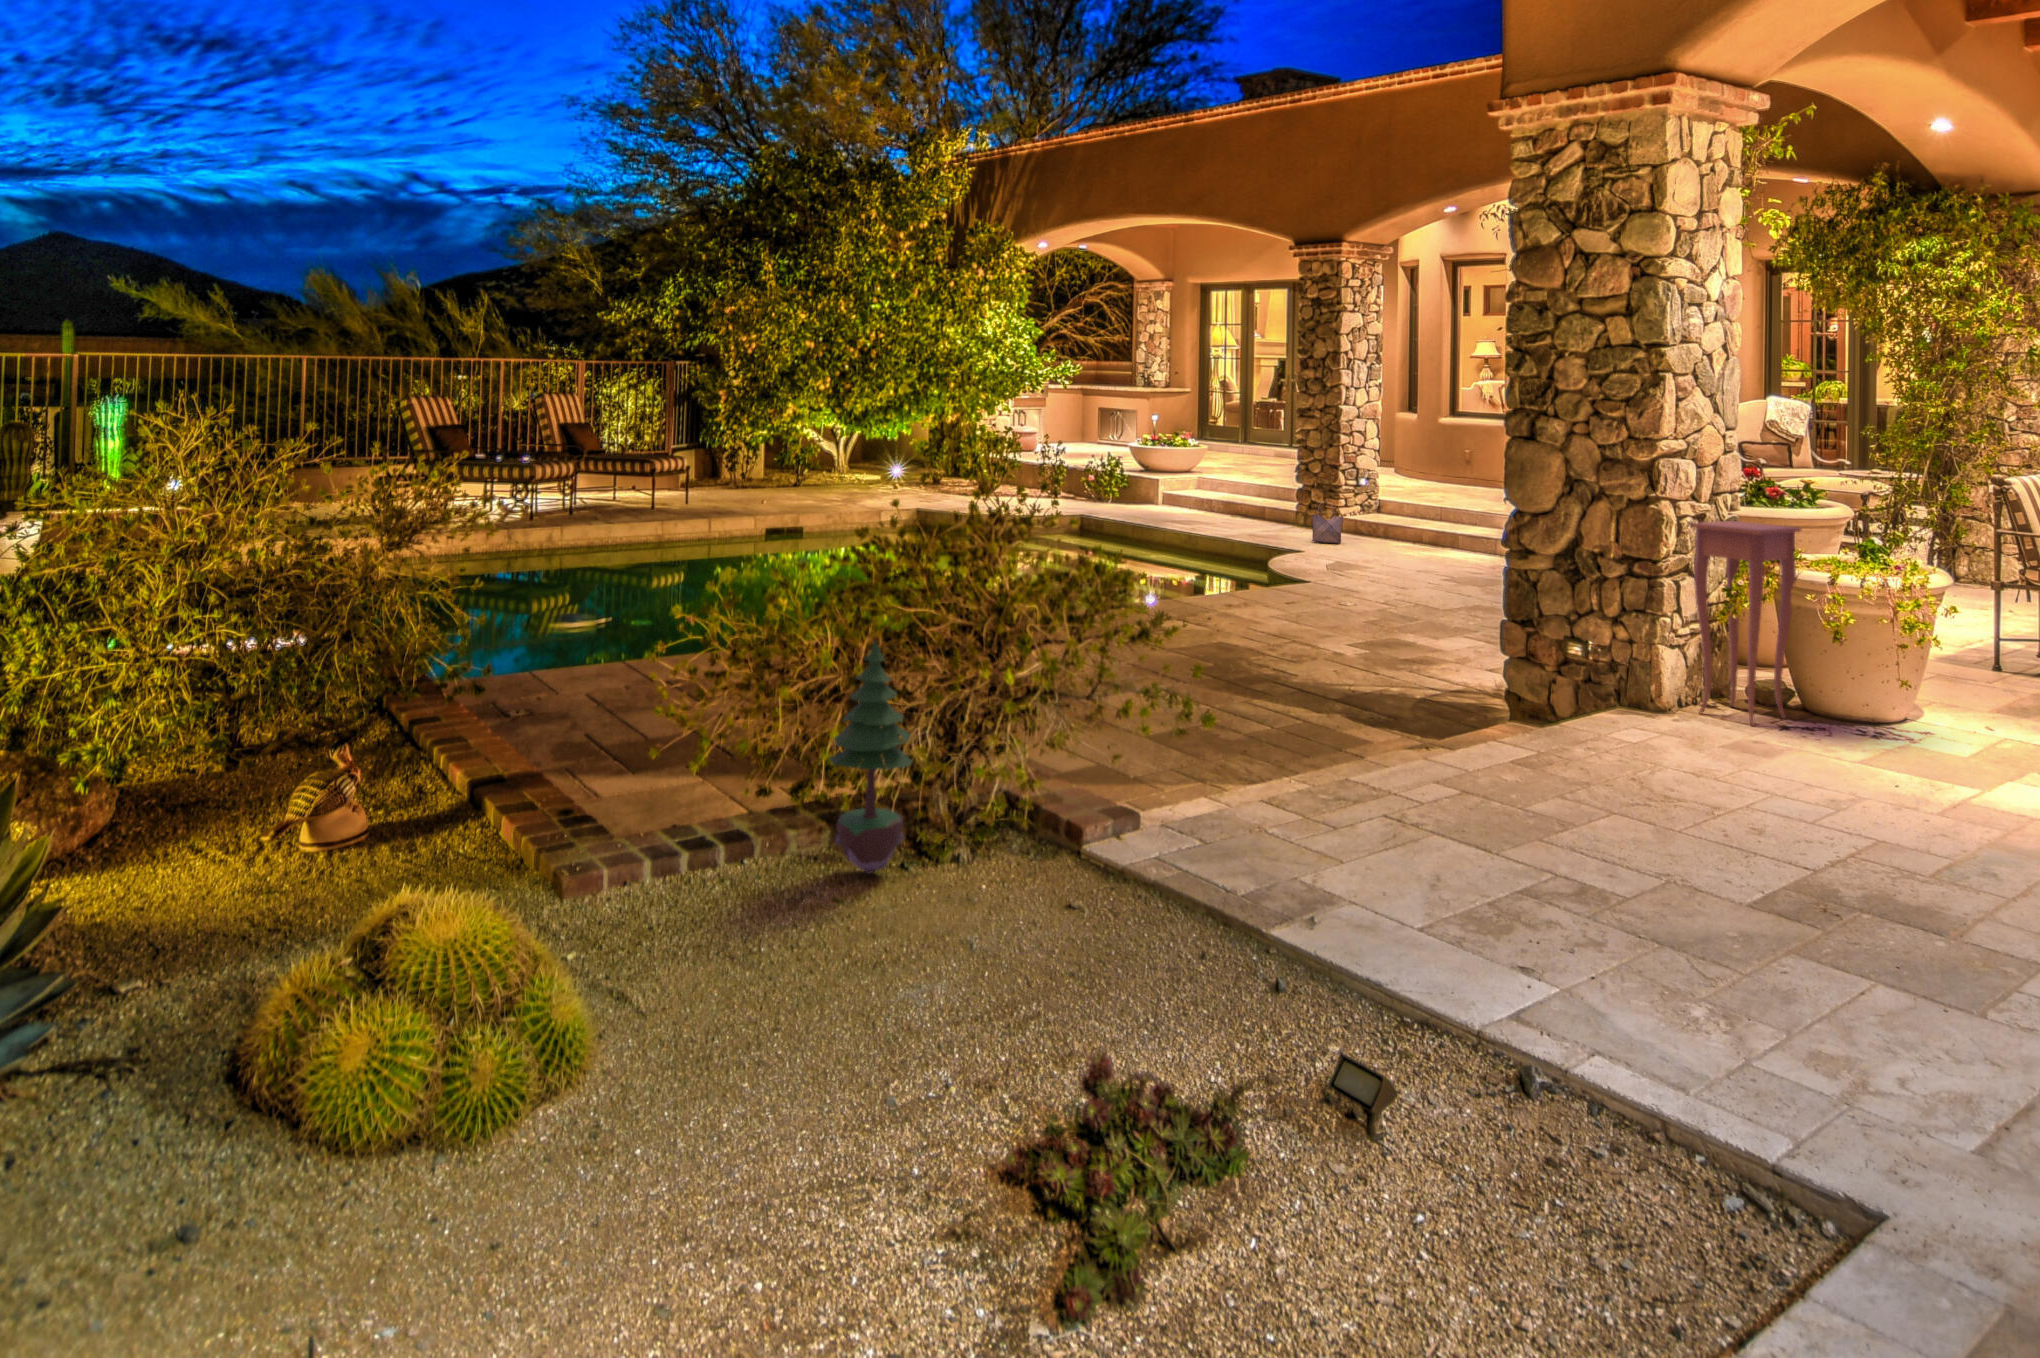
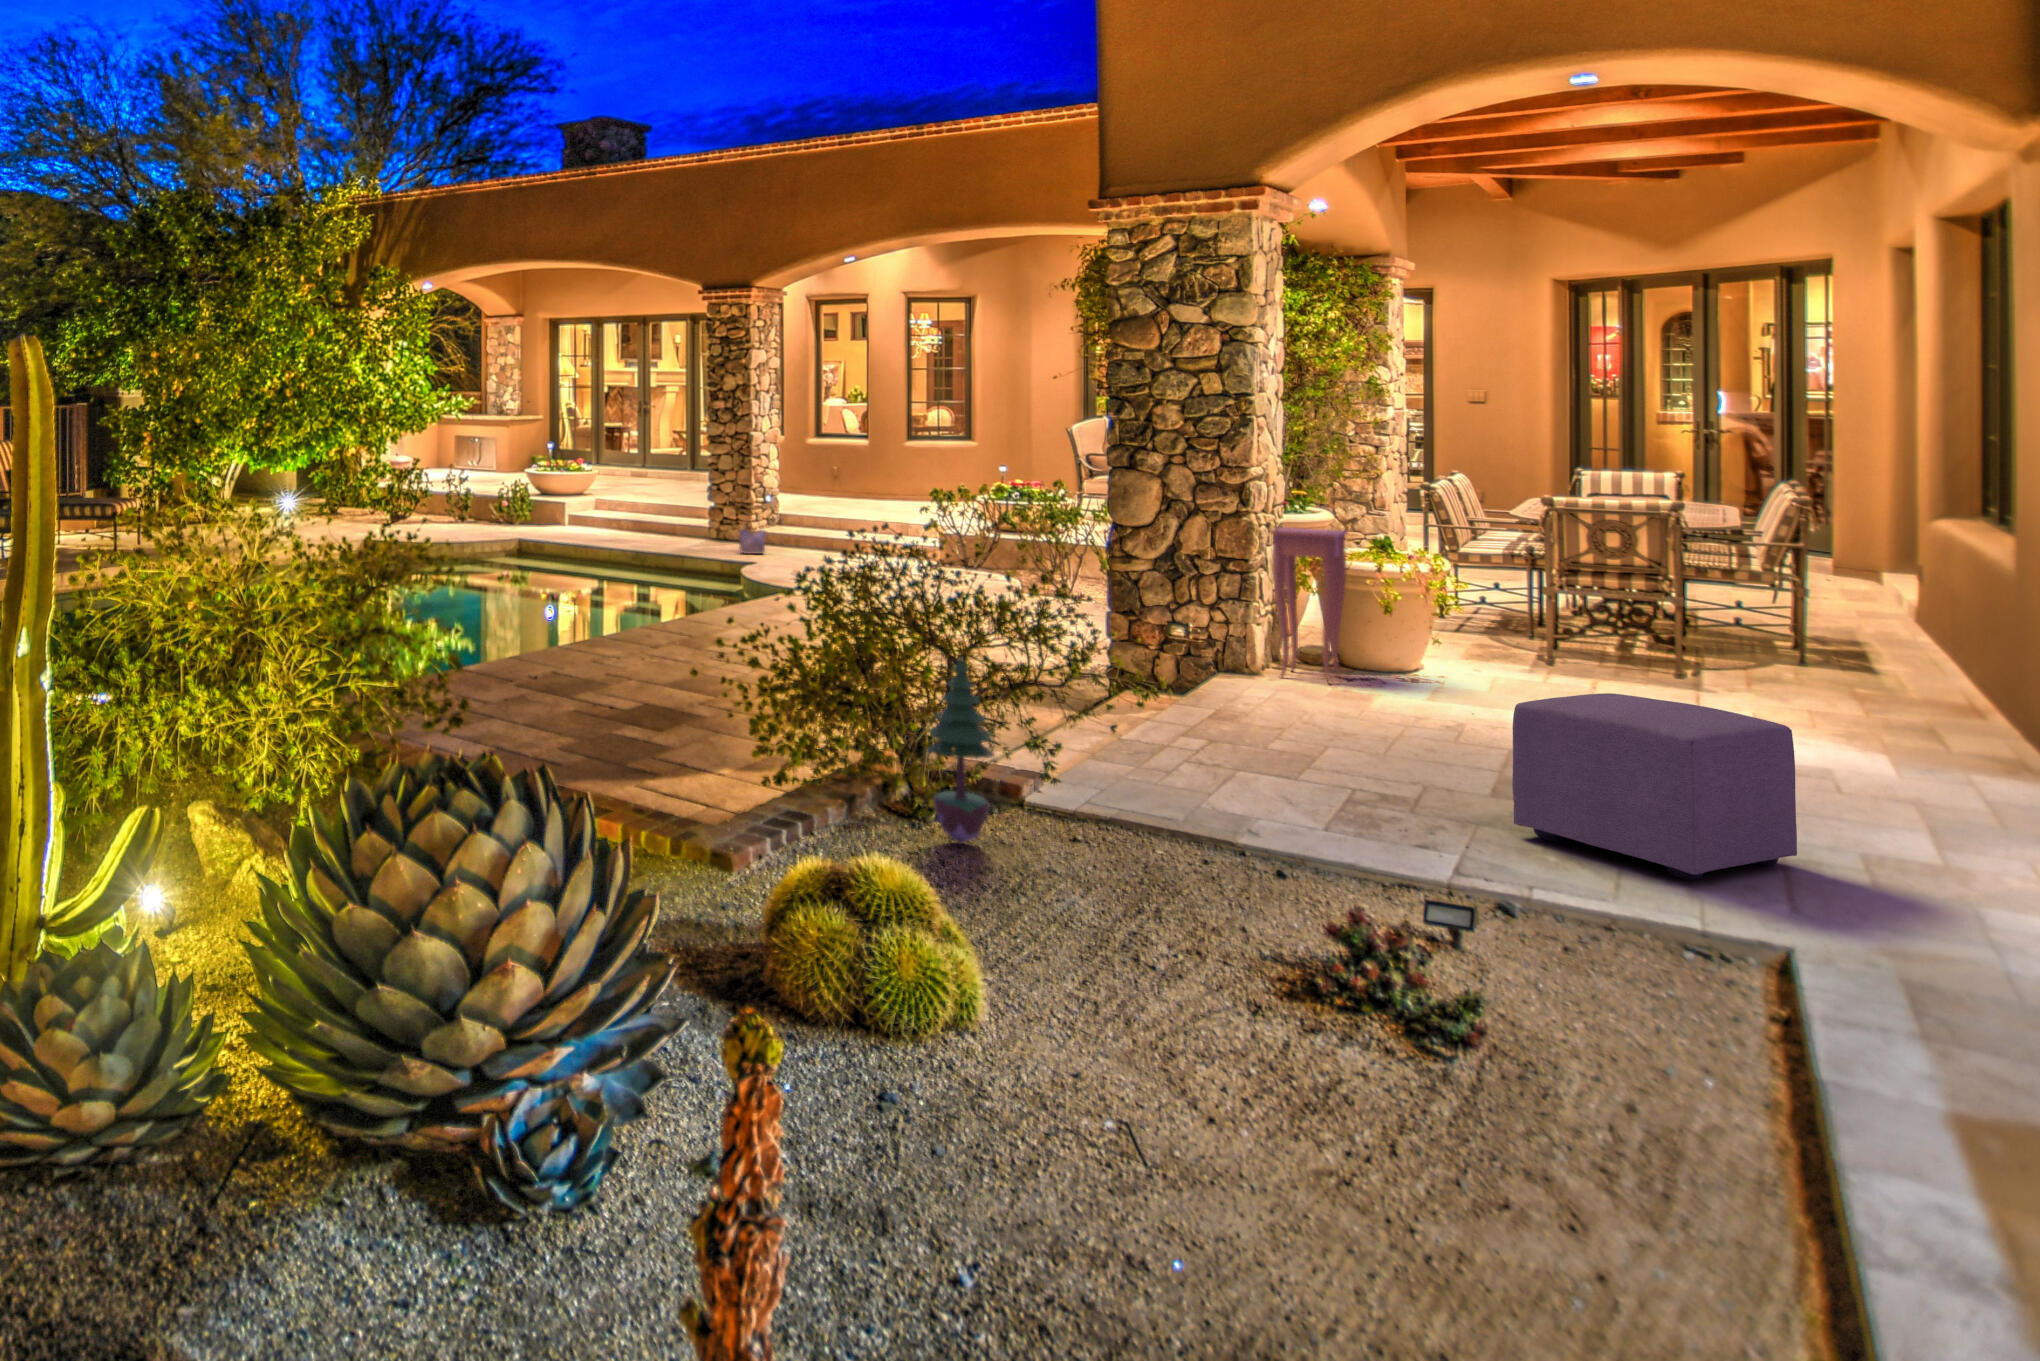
ottoman: none [1620,751,1983,1026] -> present [1512,693,1797,880]

